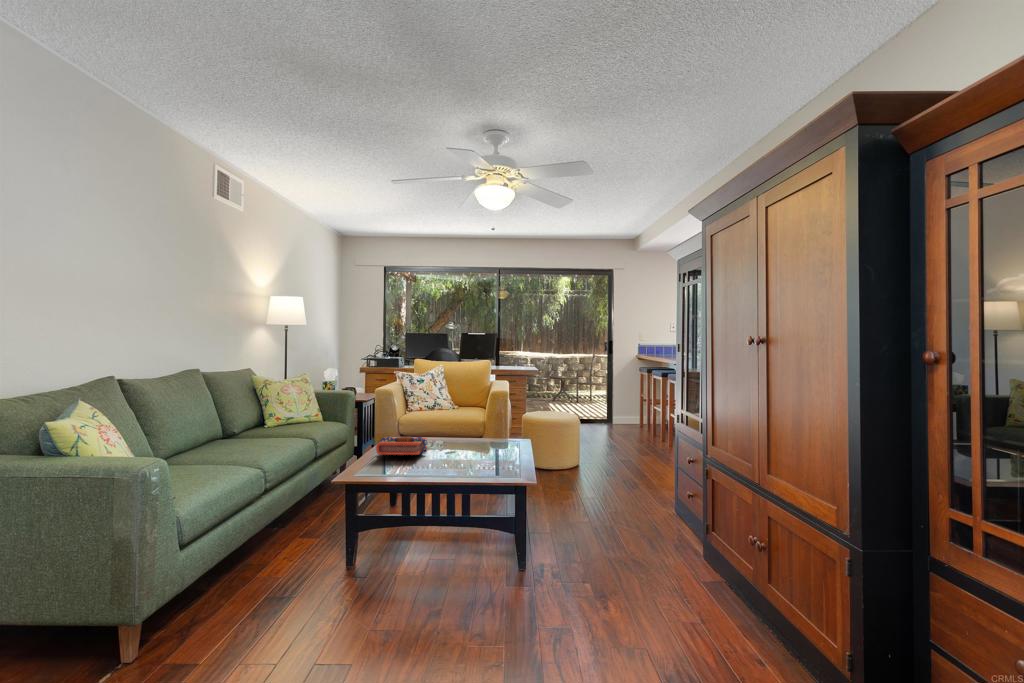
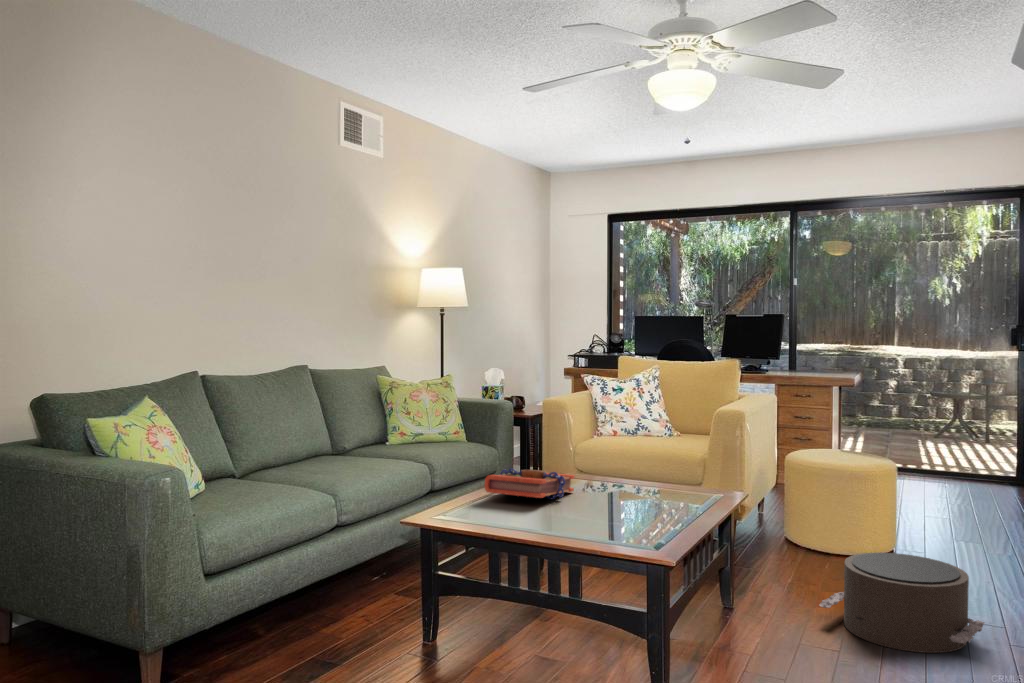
pouf: none [572,466,652,518] -> present [819,553,985,653]

